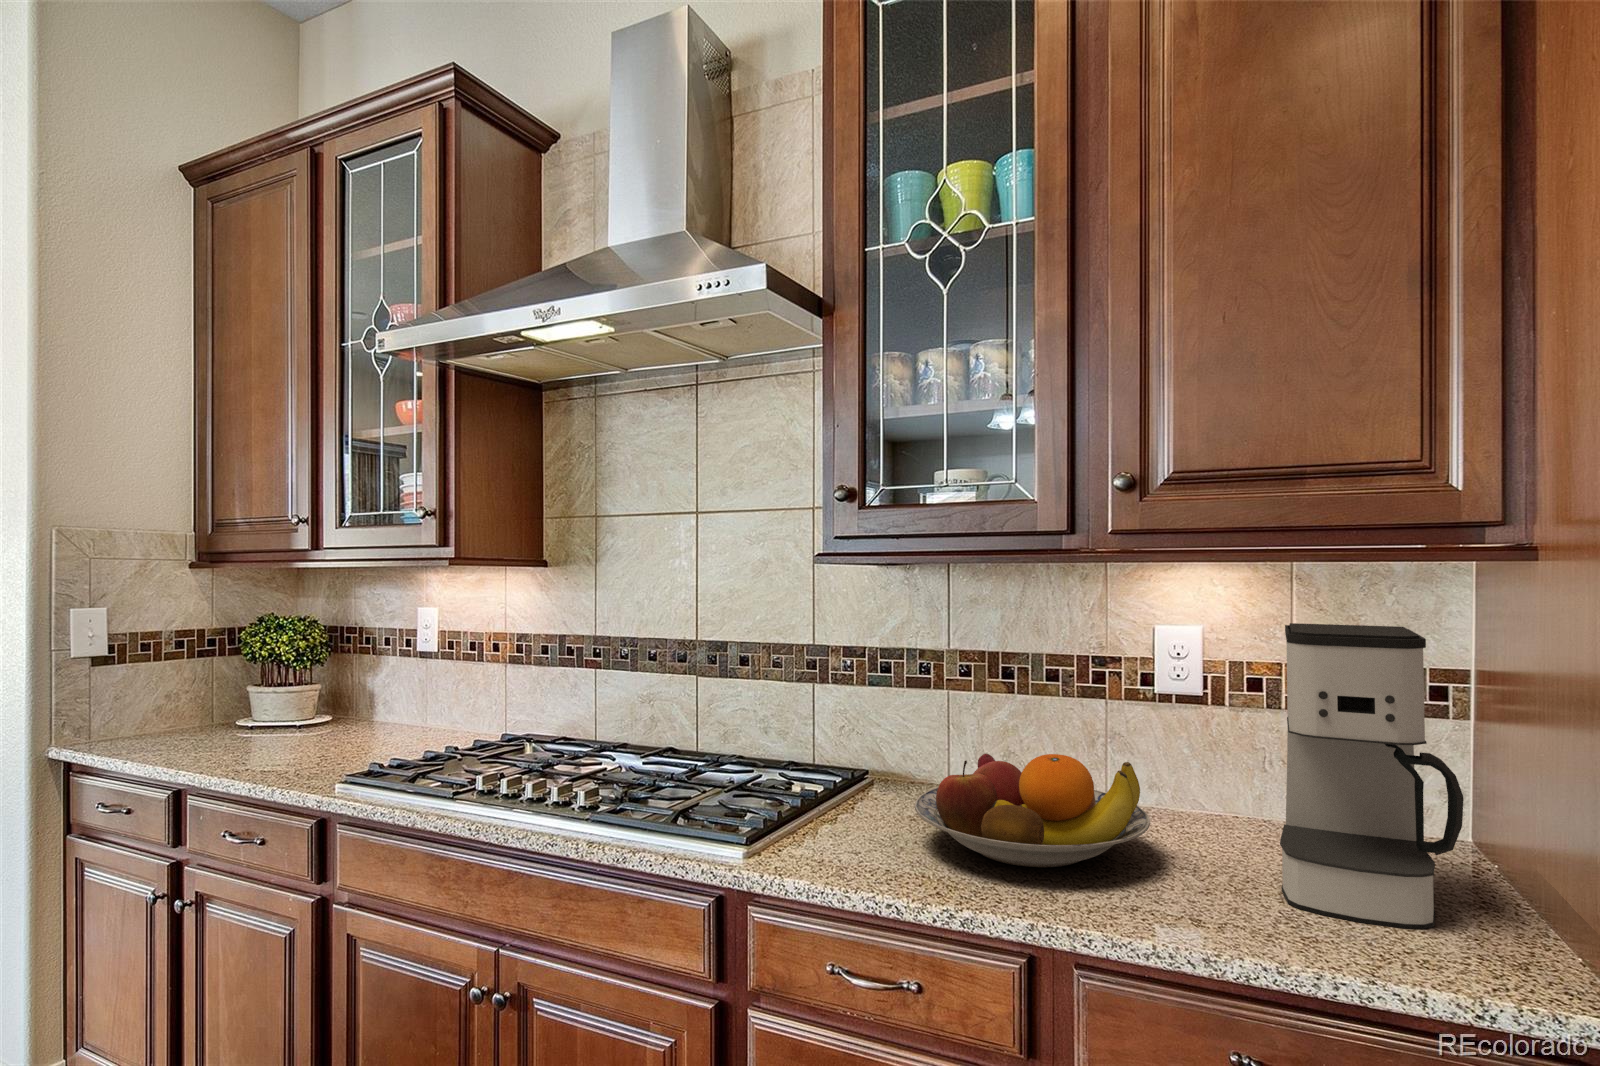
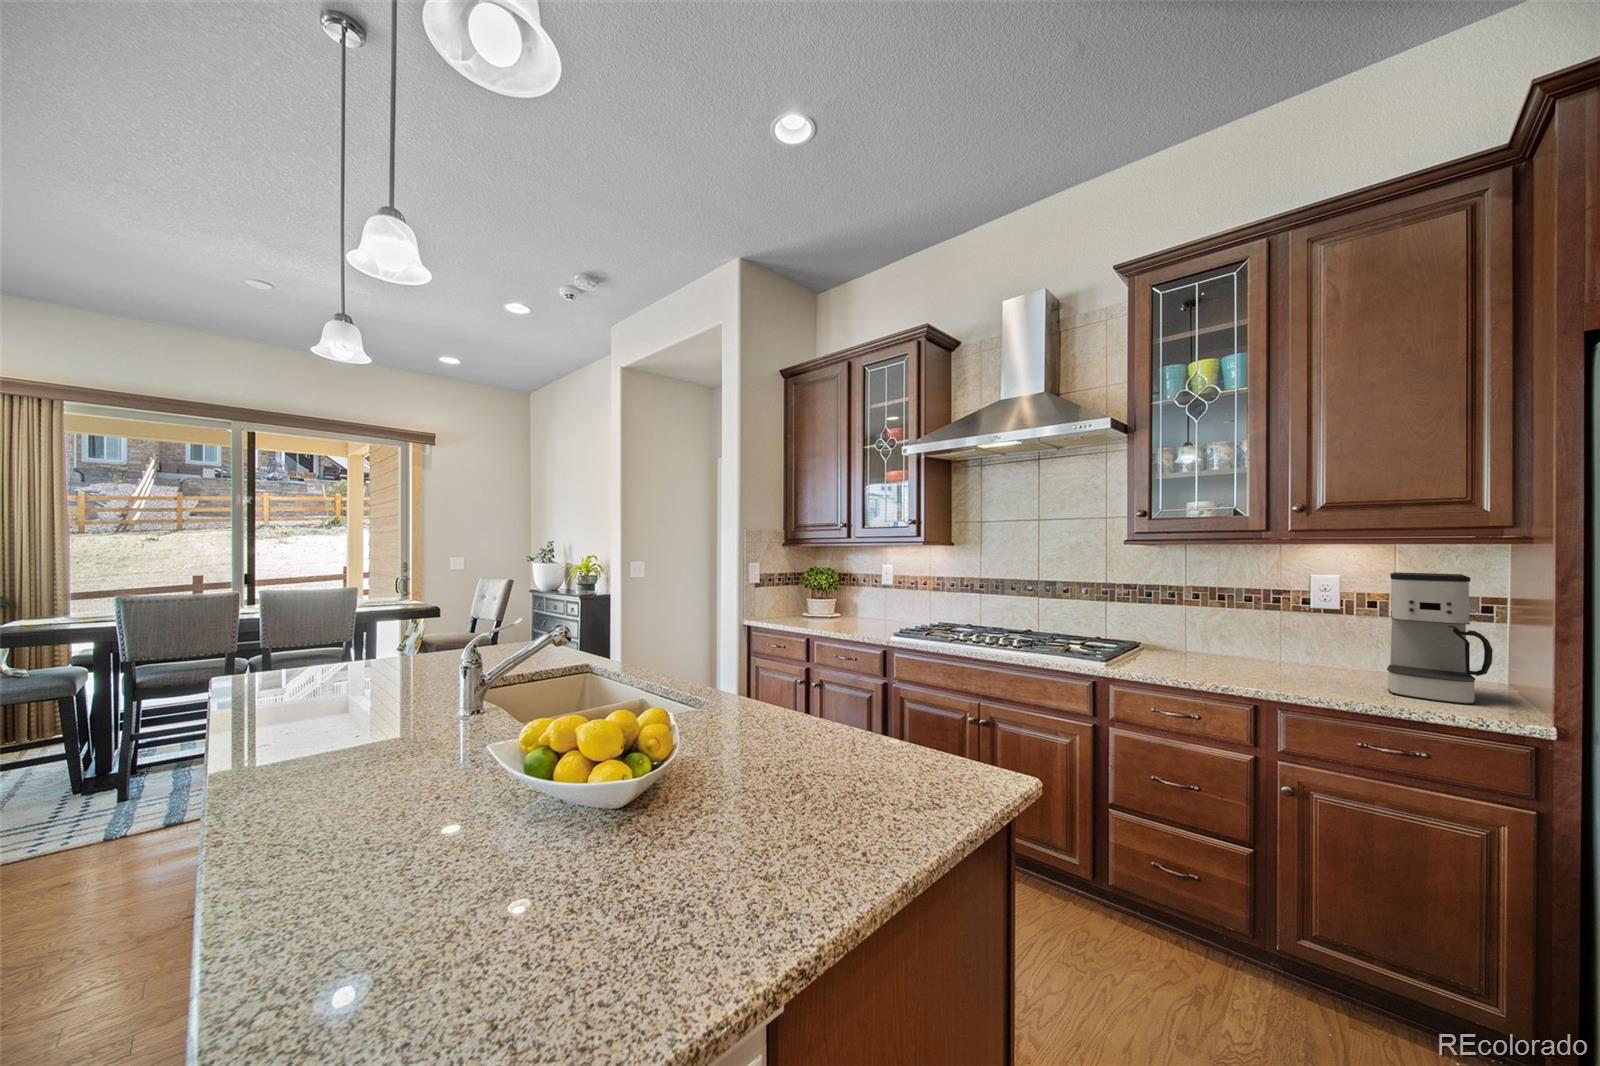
fruit bowl: present [915,754,1150,867] -> none [1183,630,1313,677]

